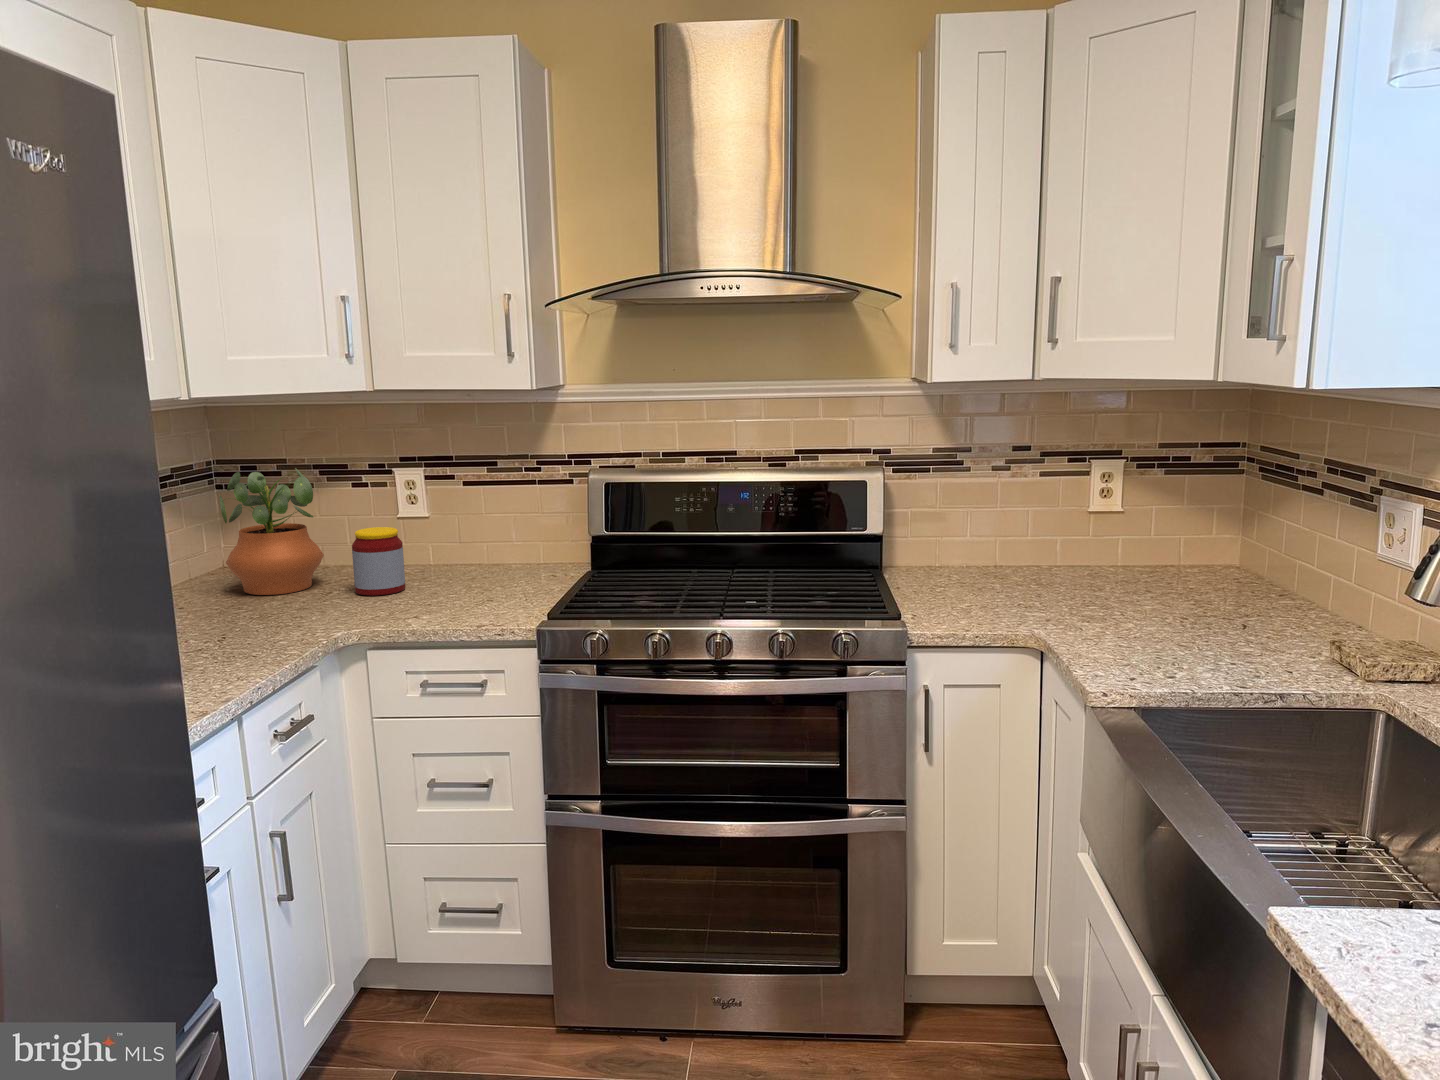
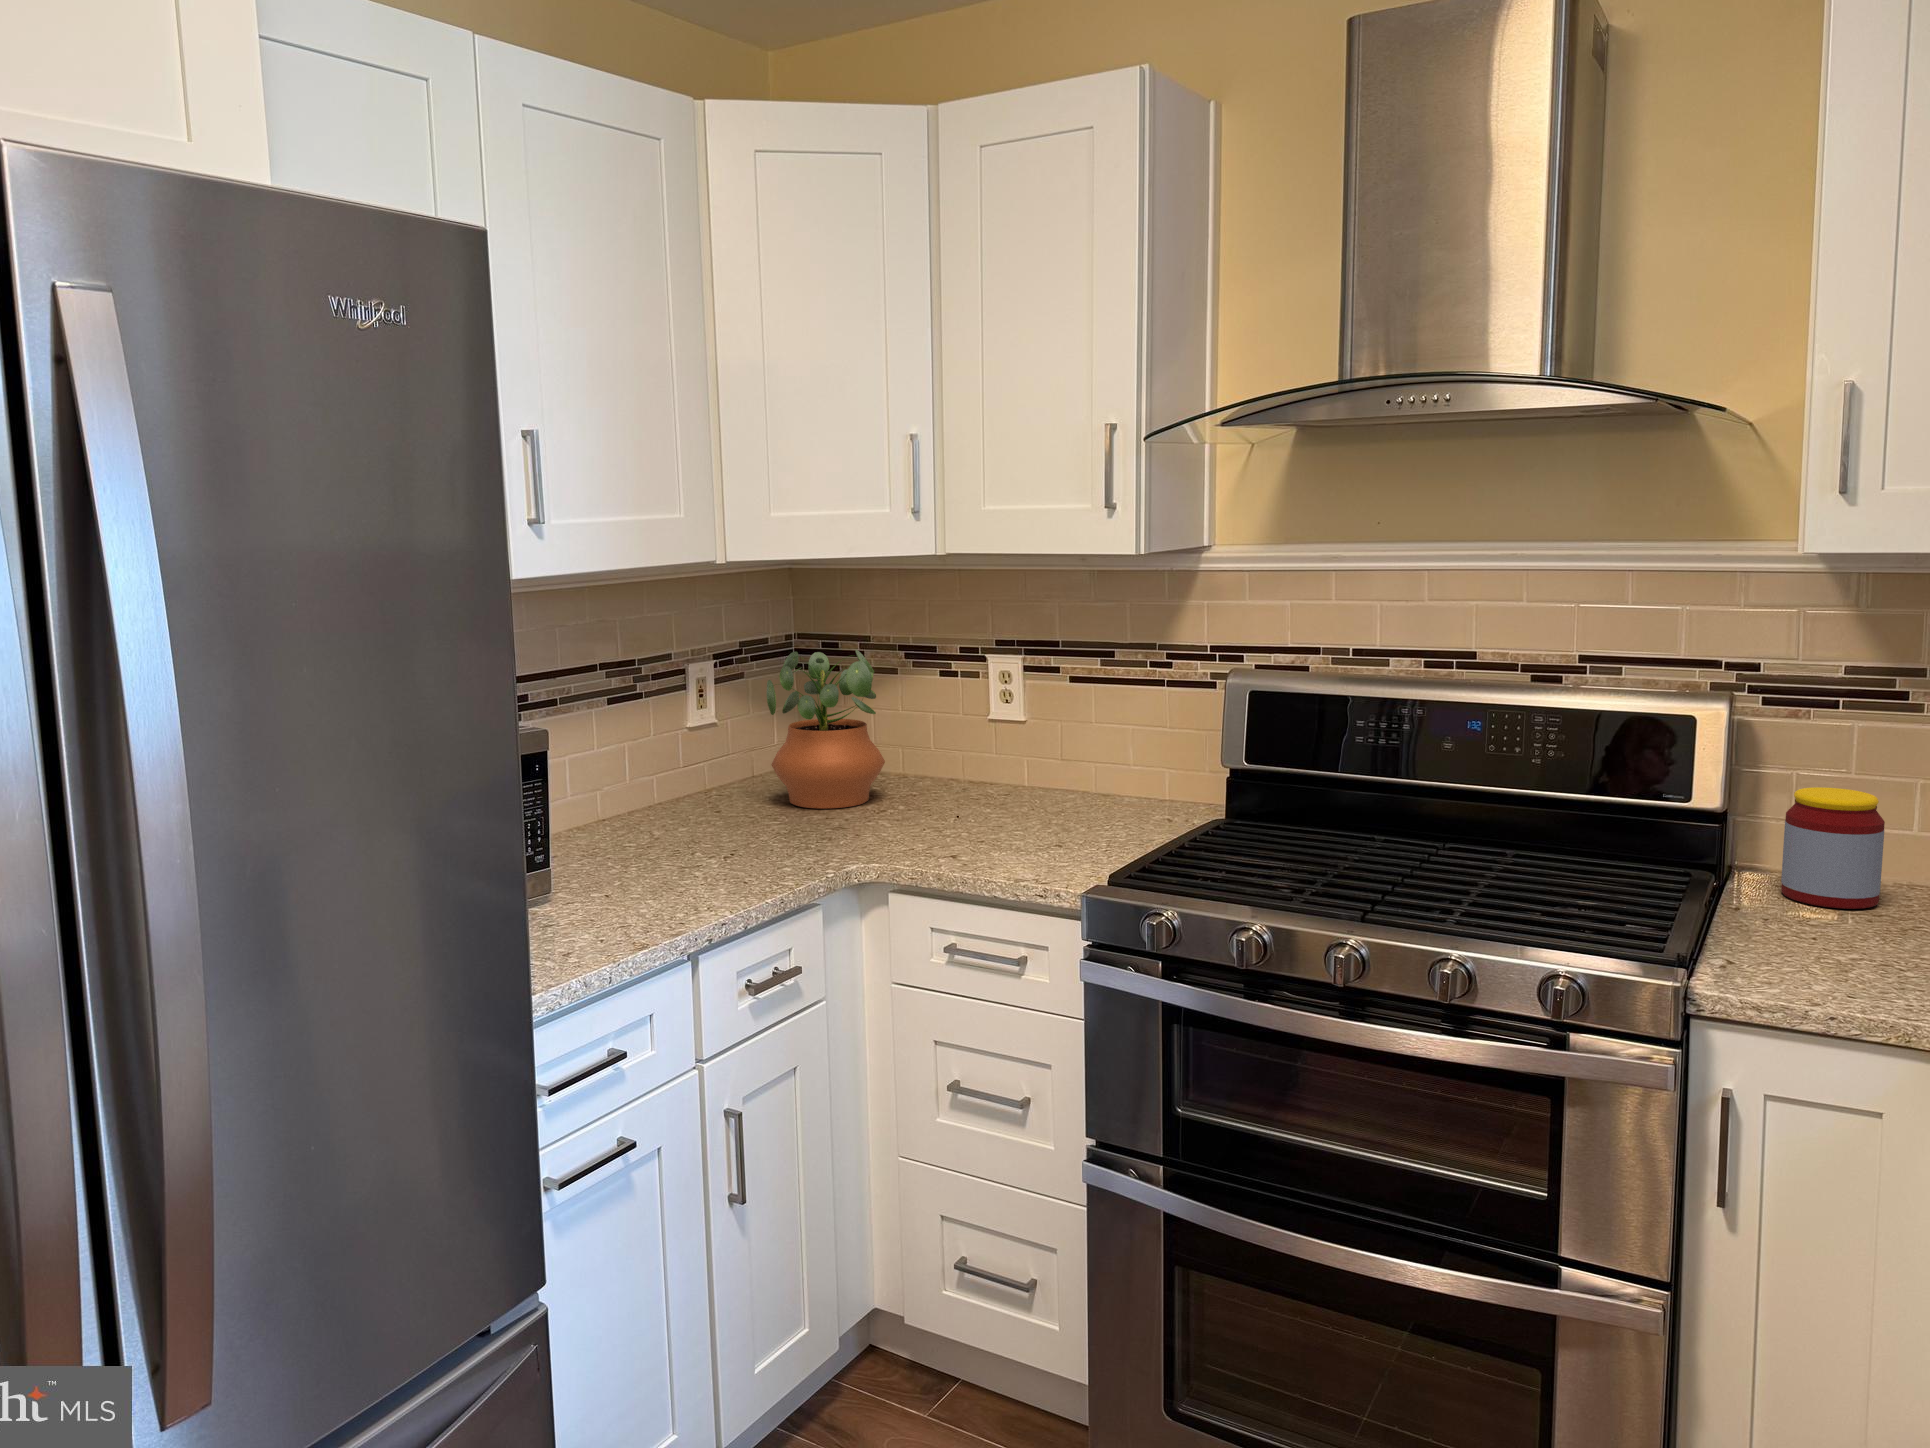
jar: present [352,527,405,596] -> present [1781,787,1885,909]

